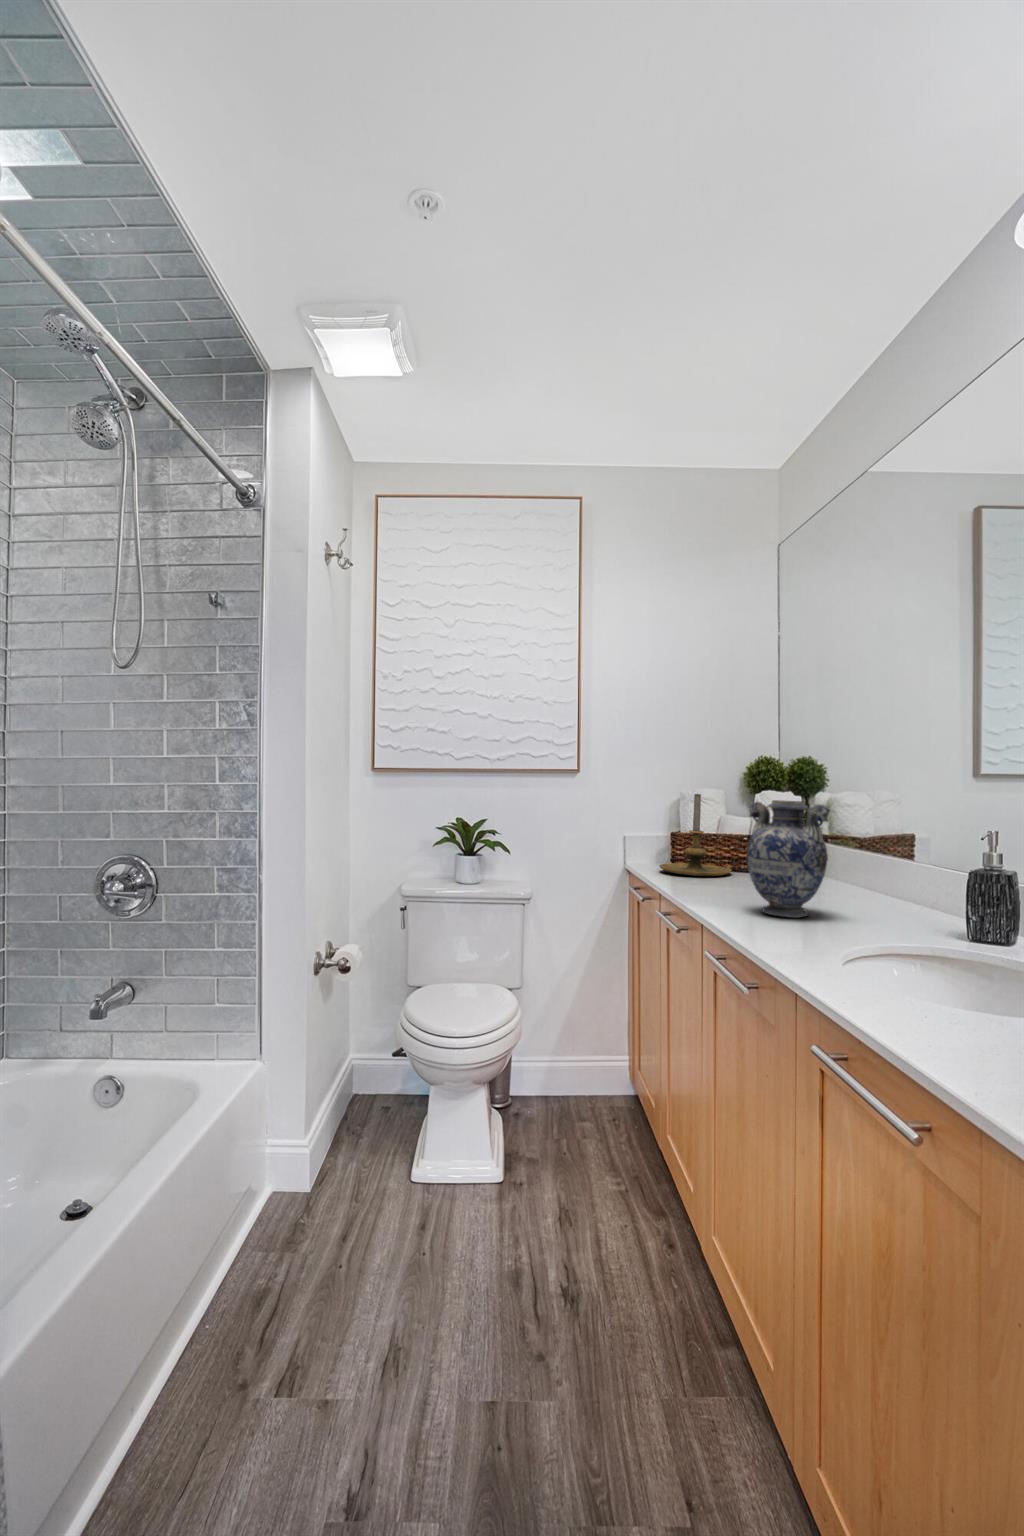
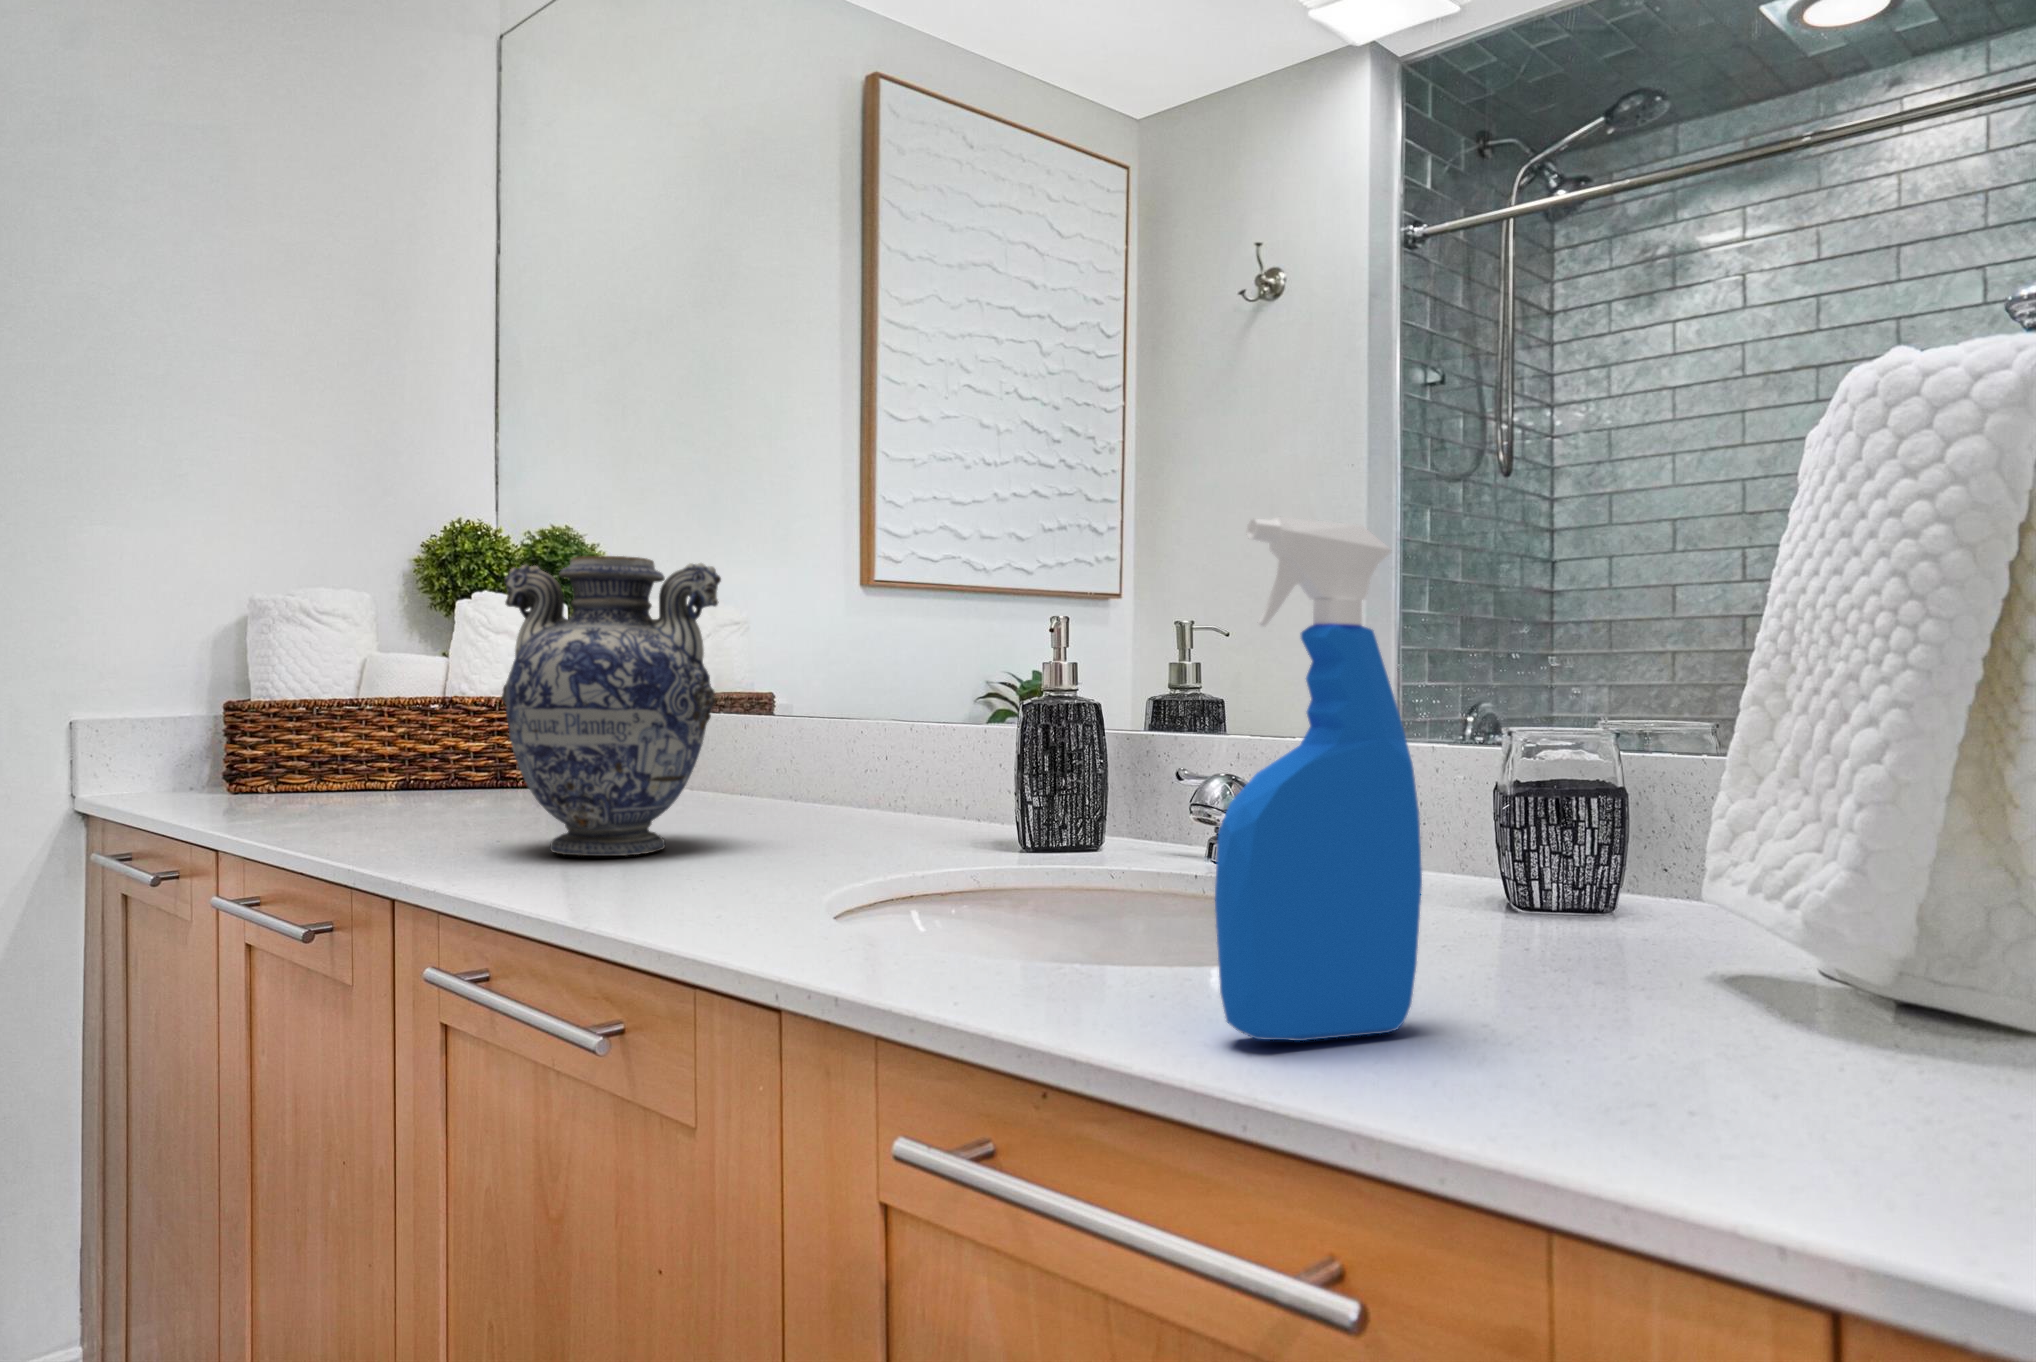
candle holder: present [659,794,732,876] -> none [196,590,404,804]
spray bottle: none [912,846,1008,1040] -> present [1215,517,1422,1041]

